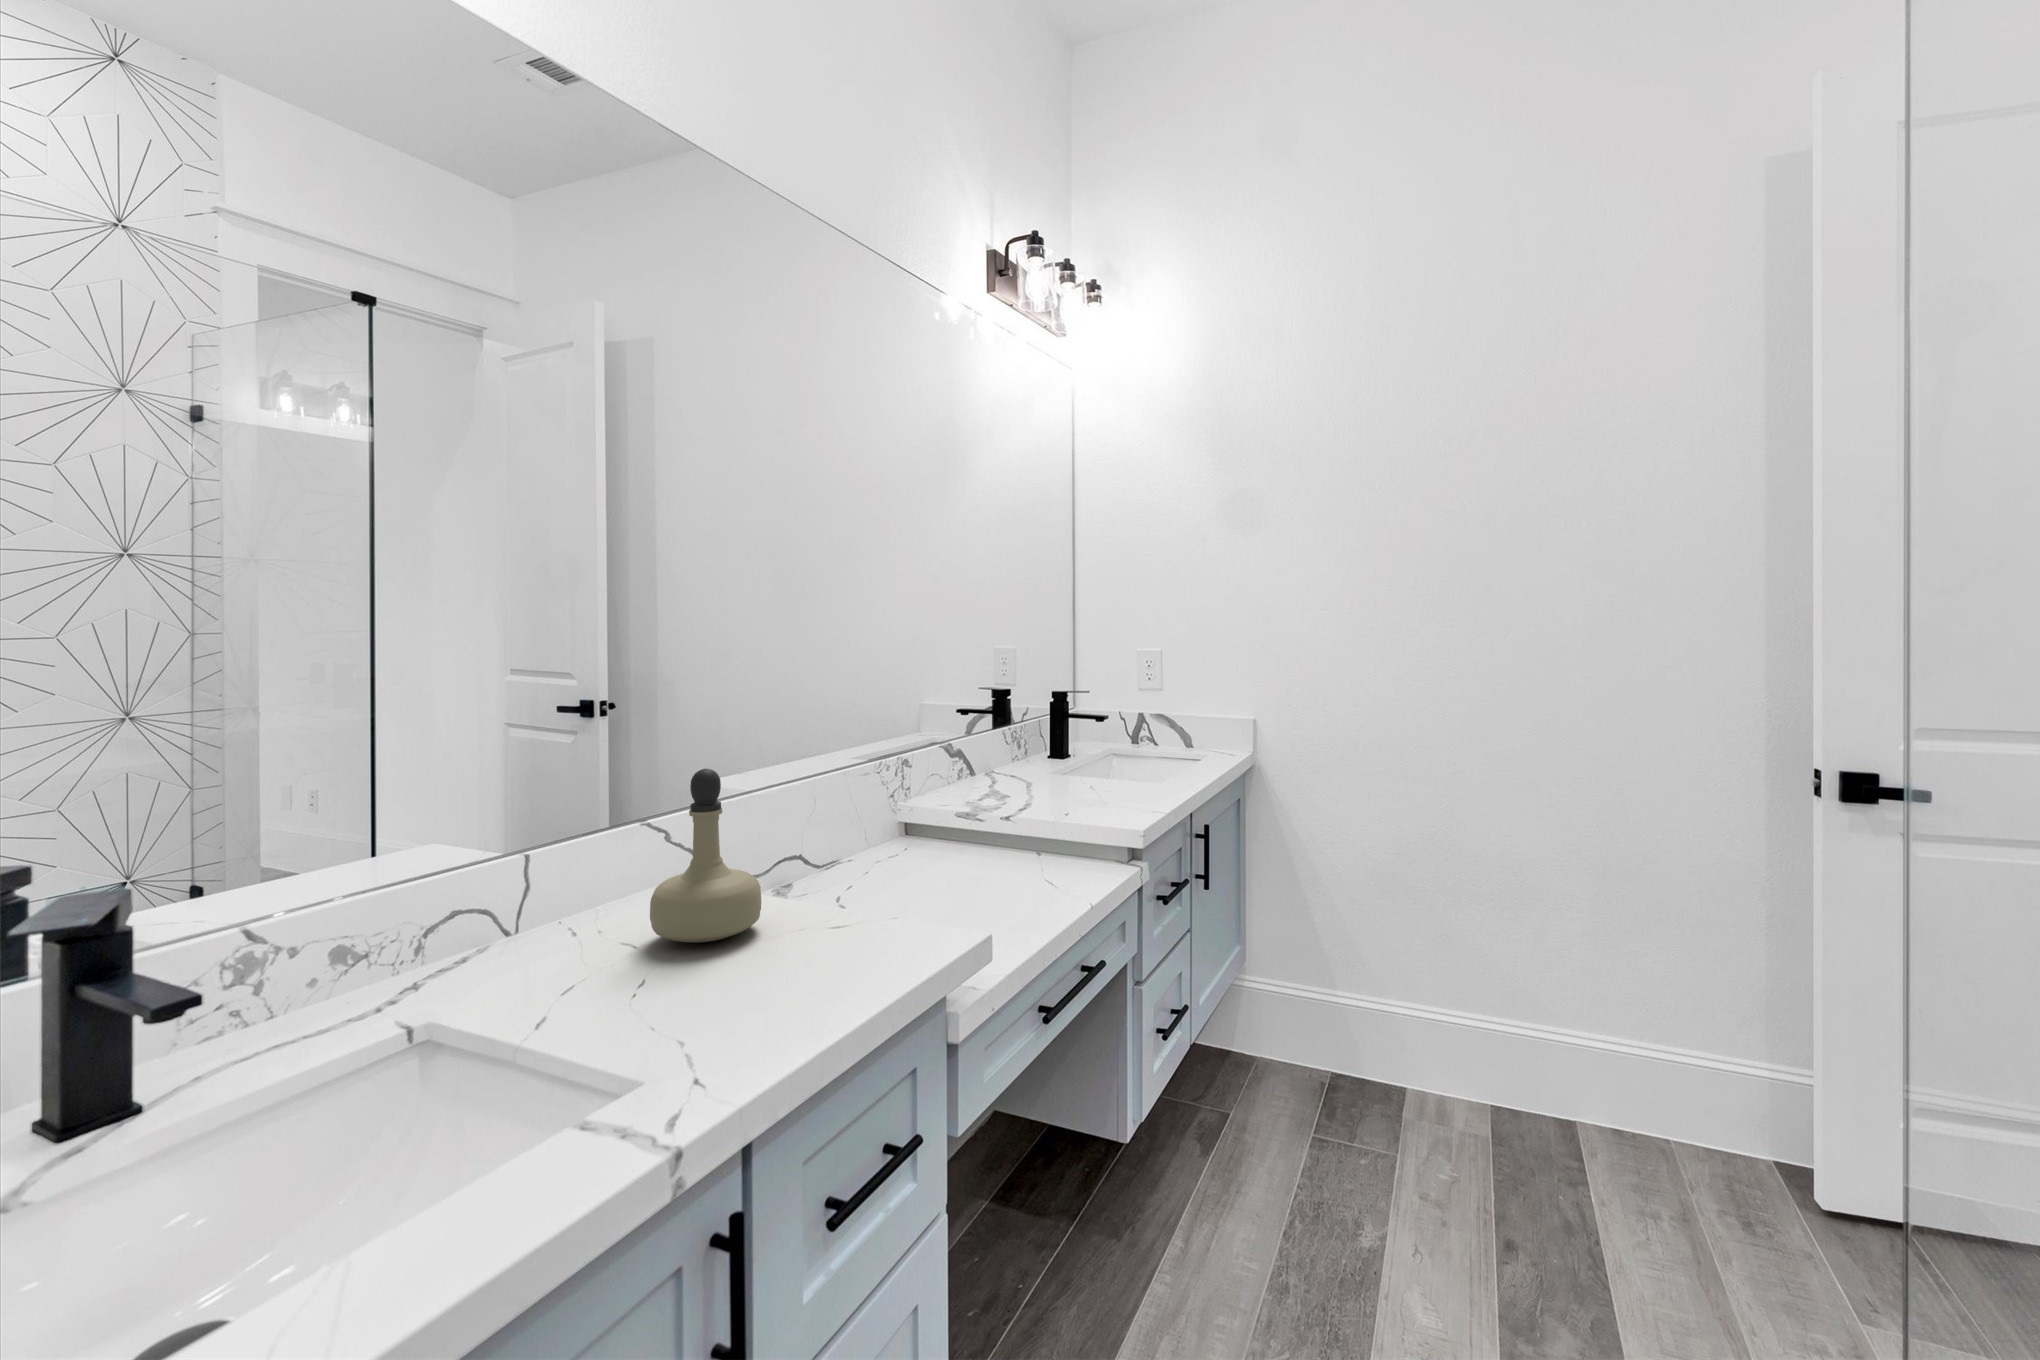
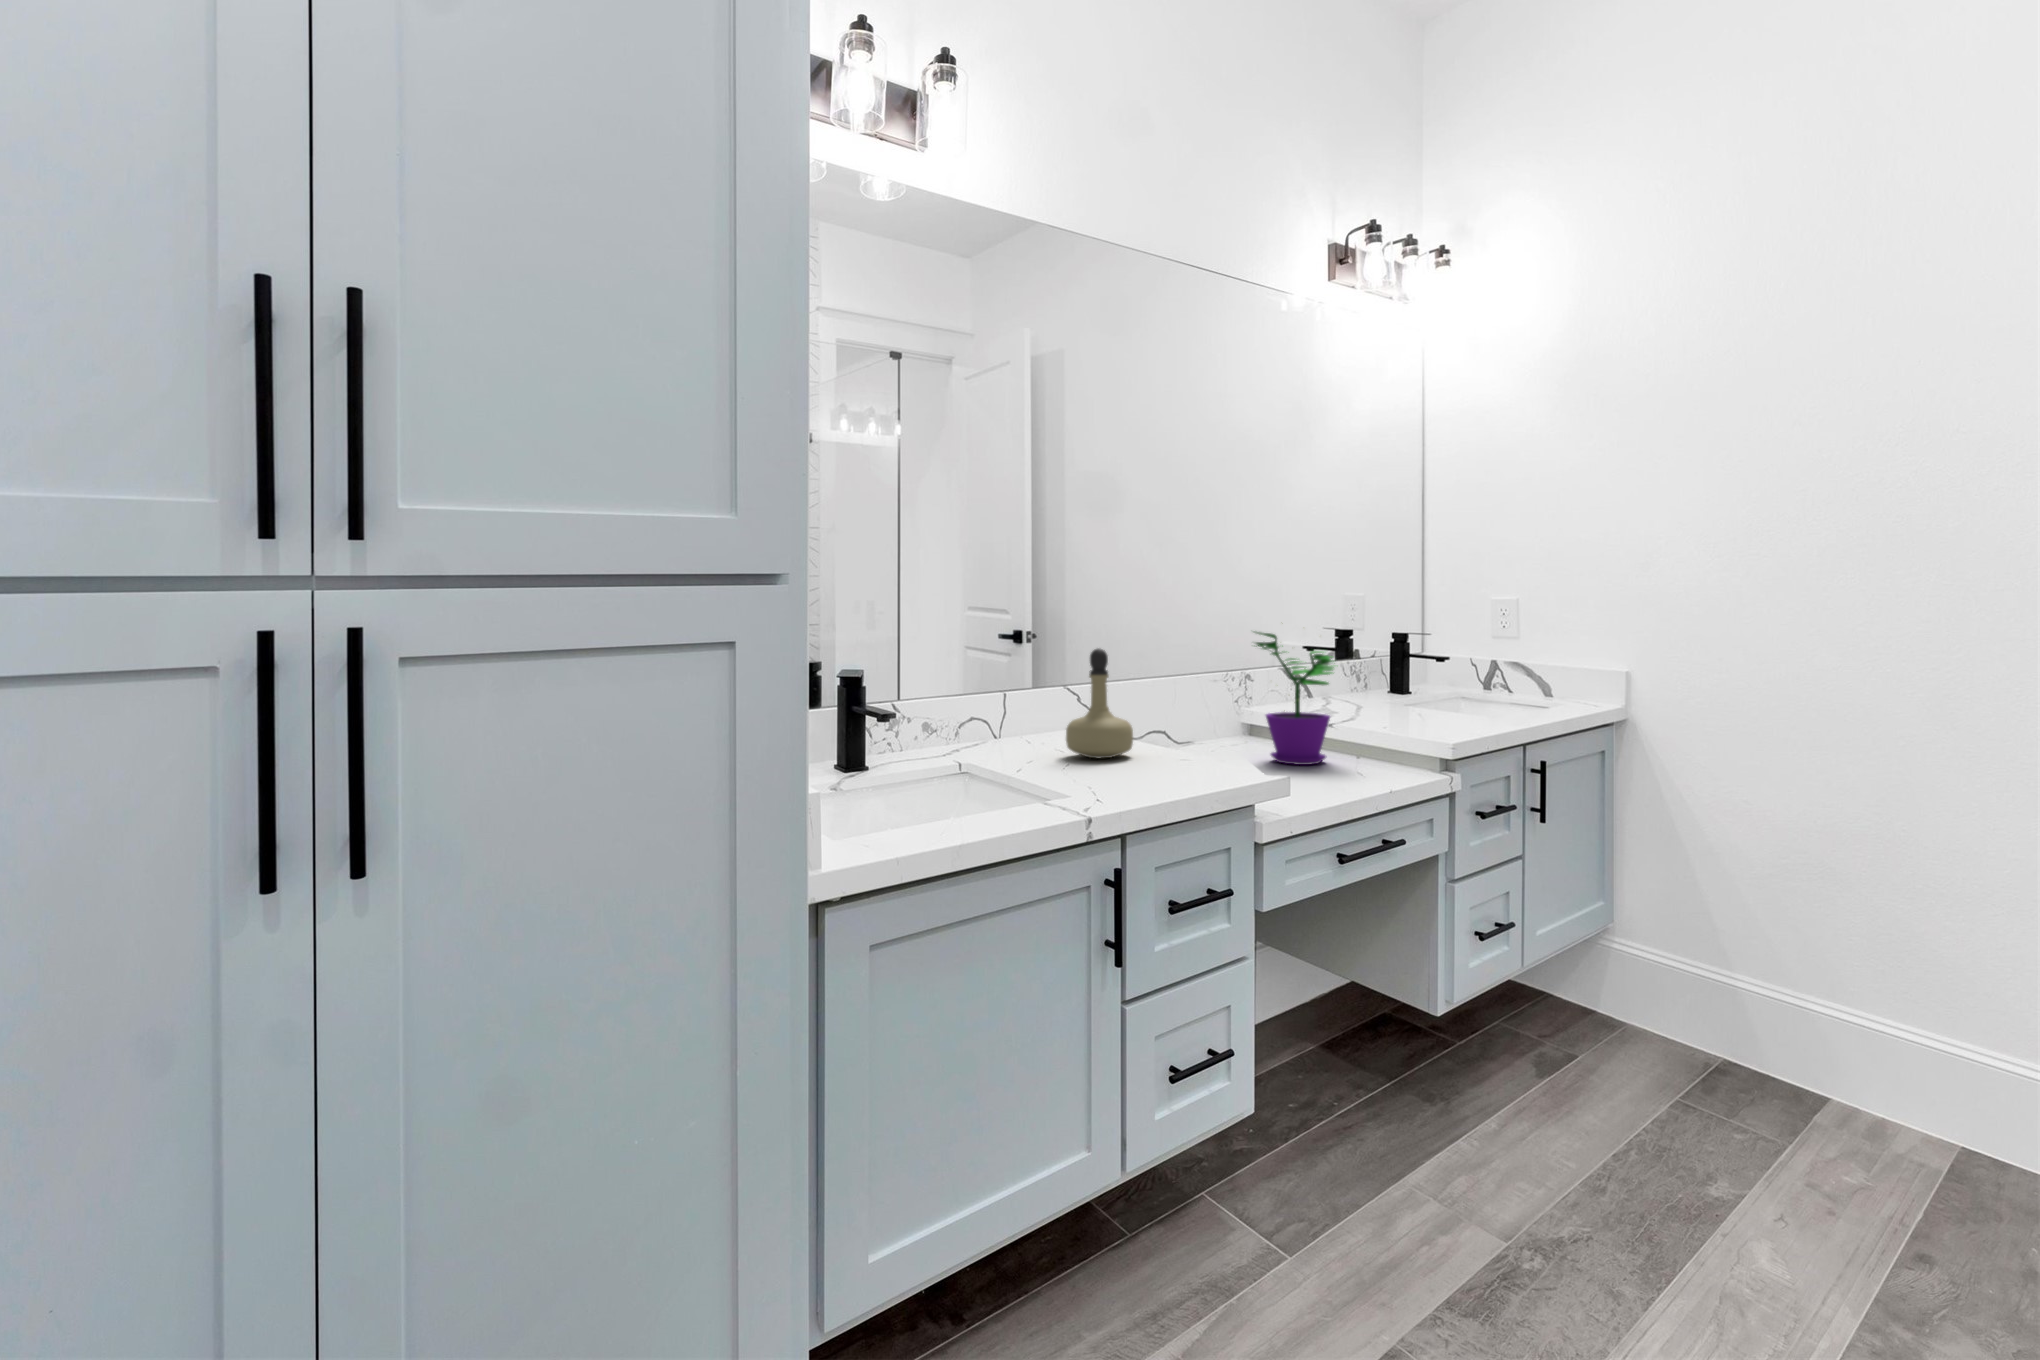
flower pot: none [916,700,1022,881] -> present [1255,632,1334,765]

